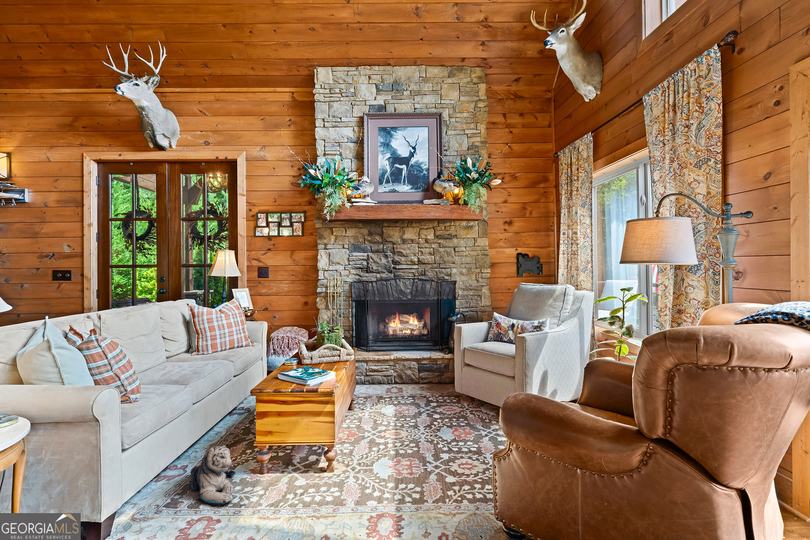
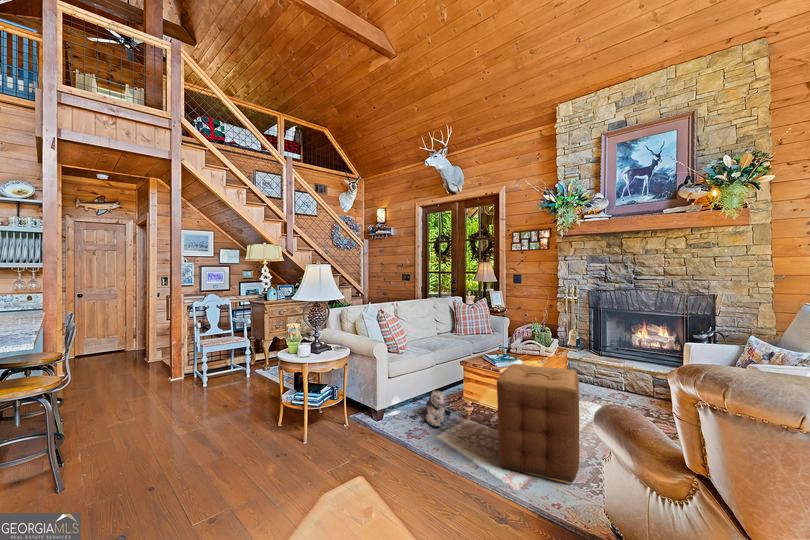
ottoman: none [332,371,436,518] -> present [497,364,580,484]

